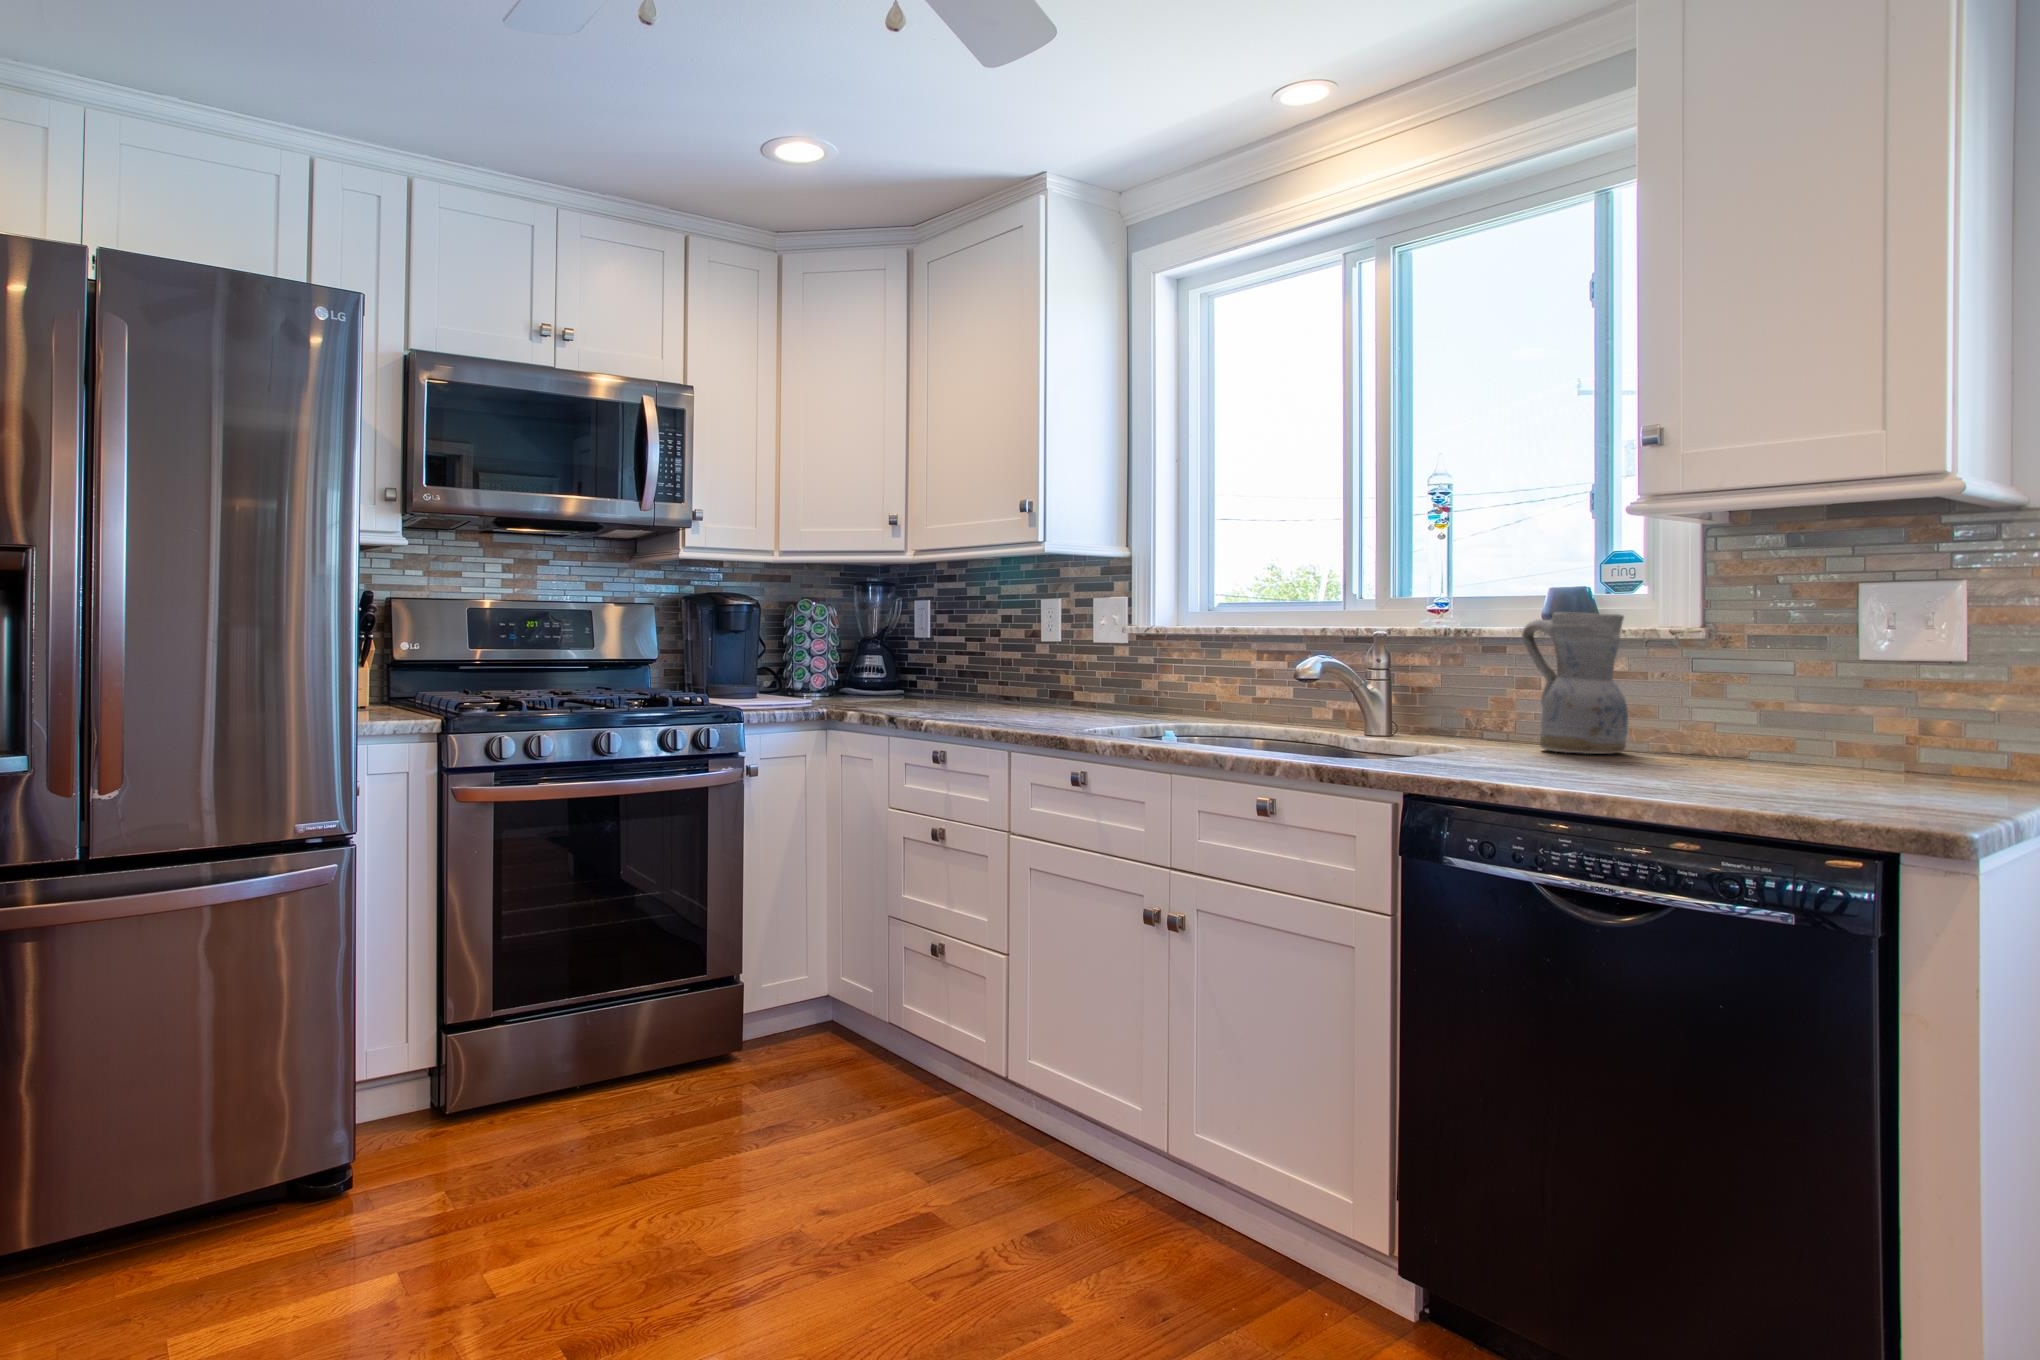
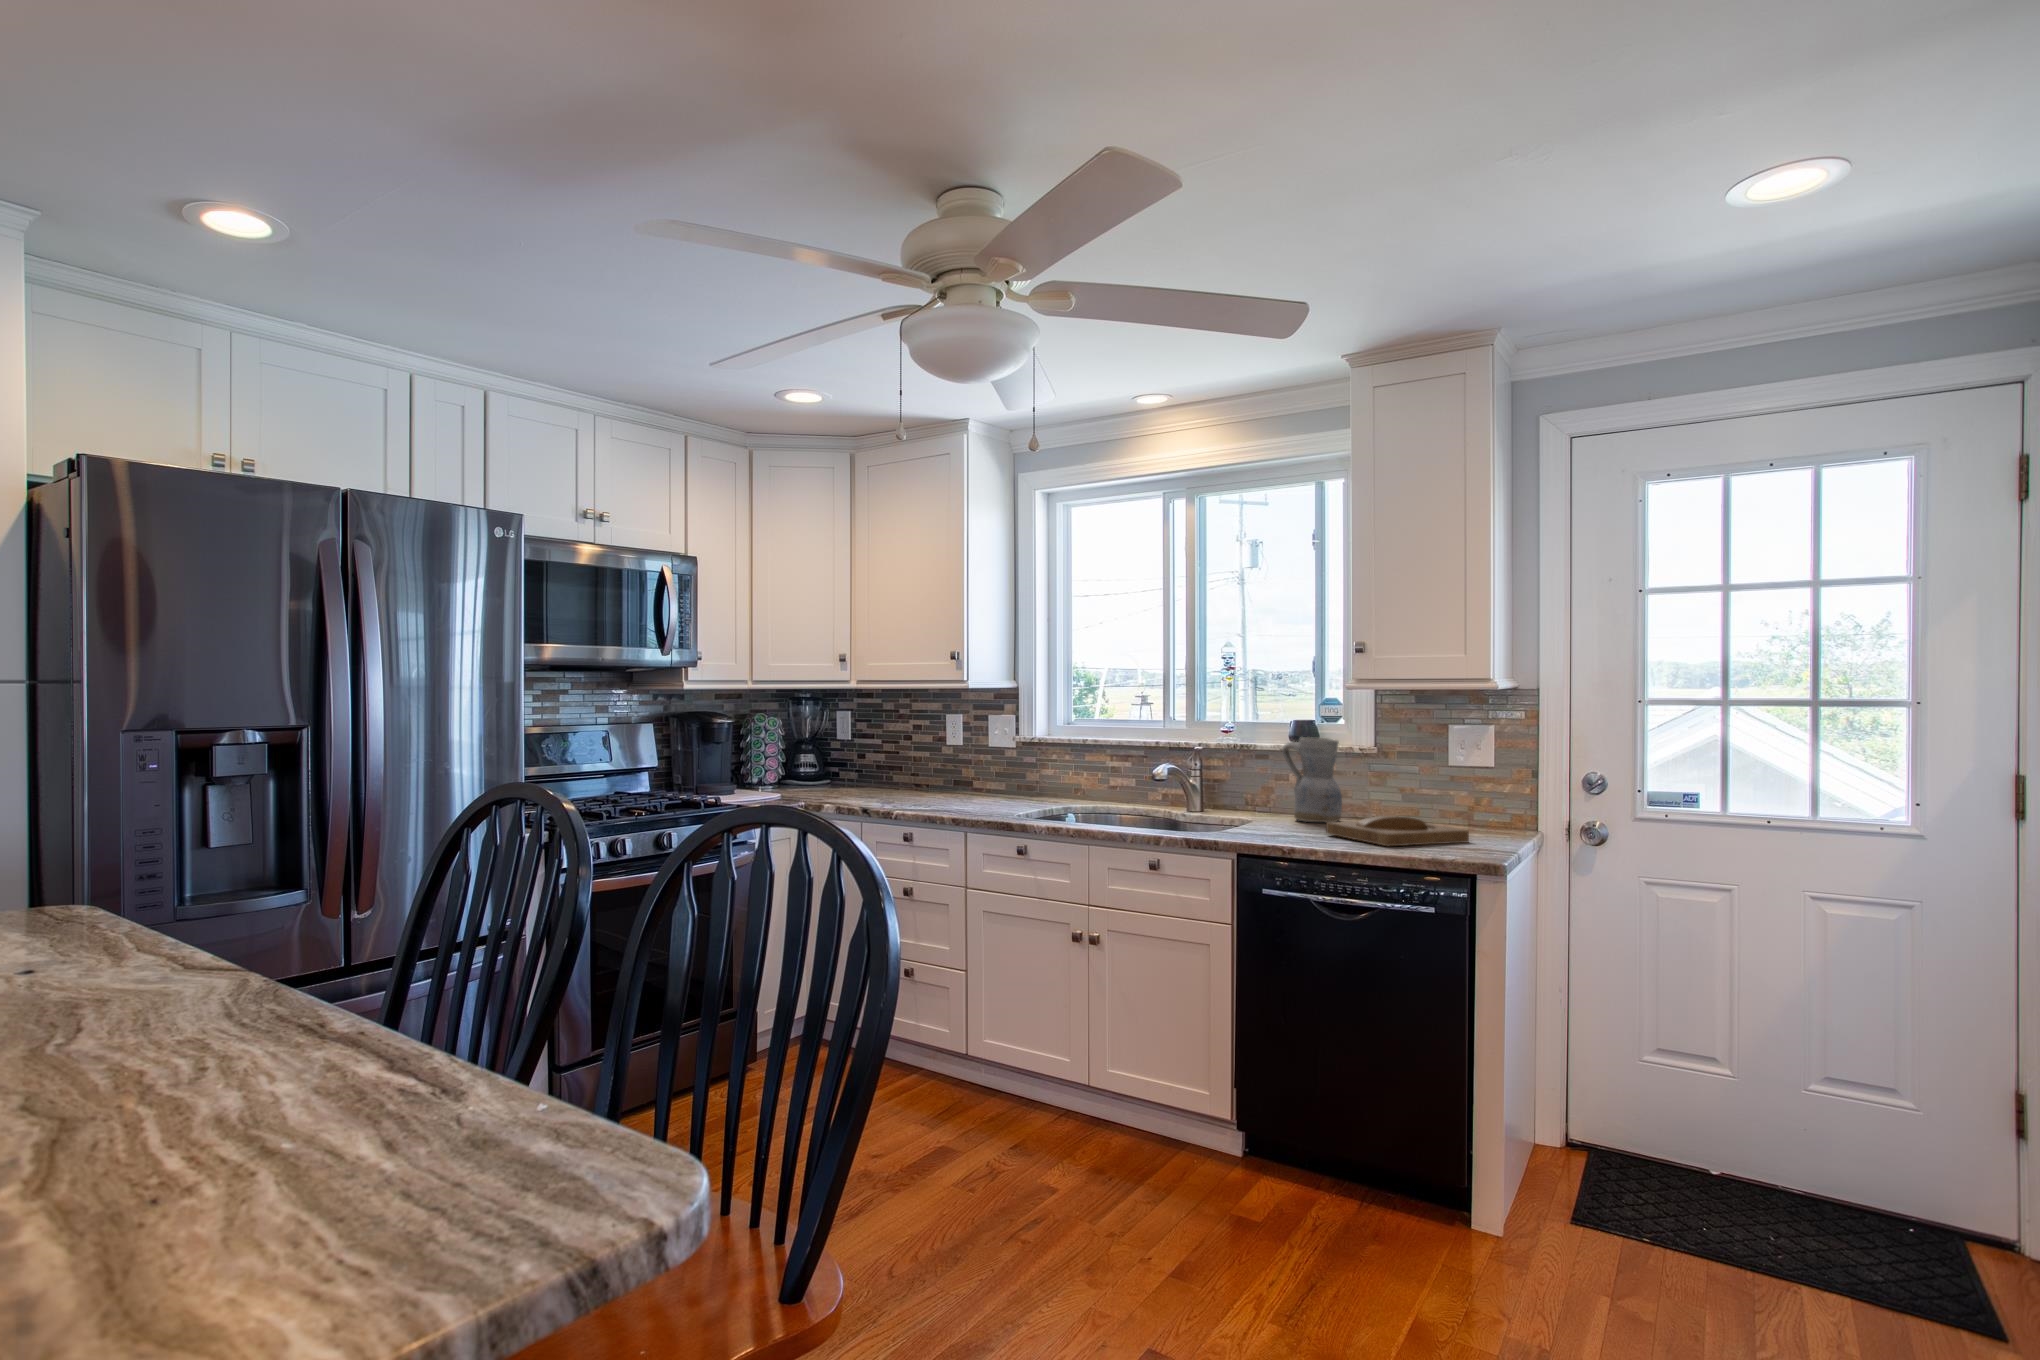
tray: none [1582,740,1879,791] -> present [1326,816,1469,846]

